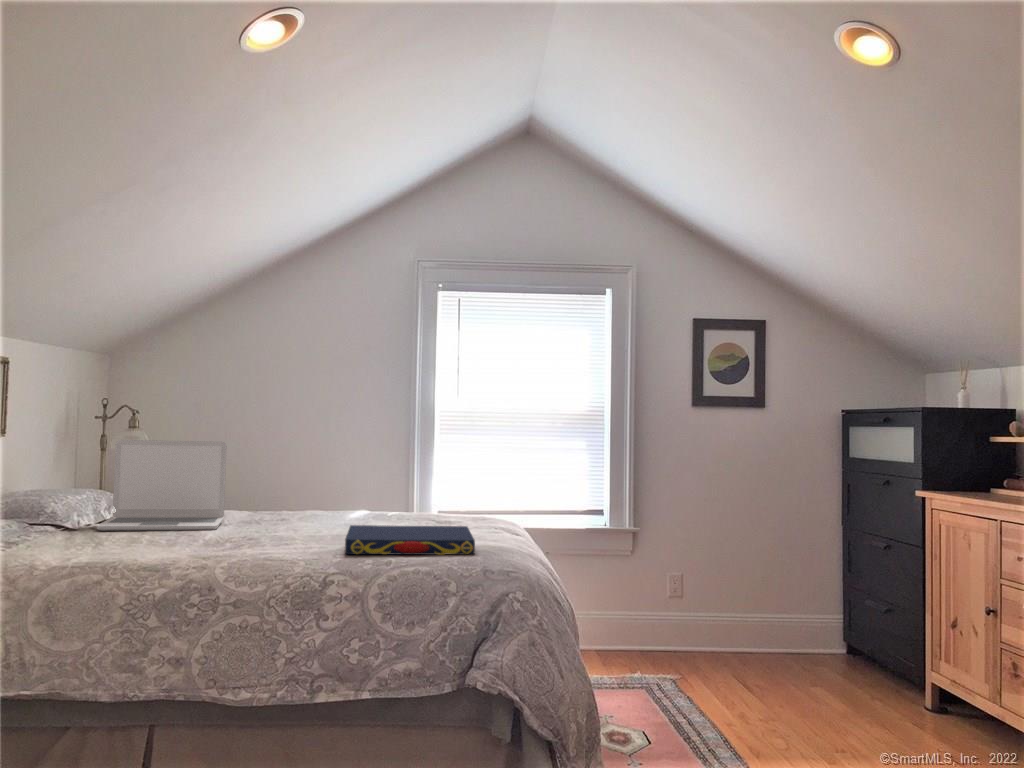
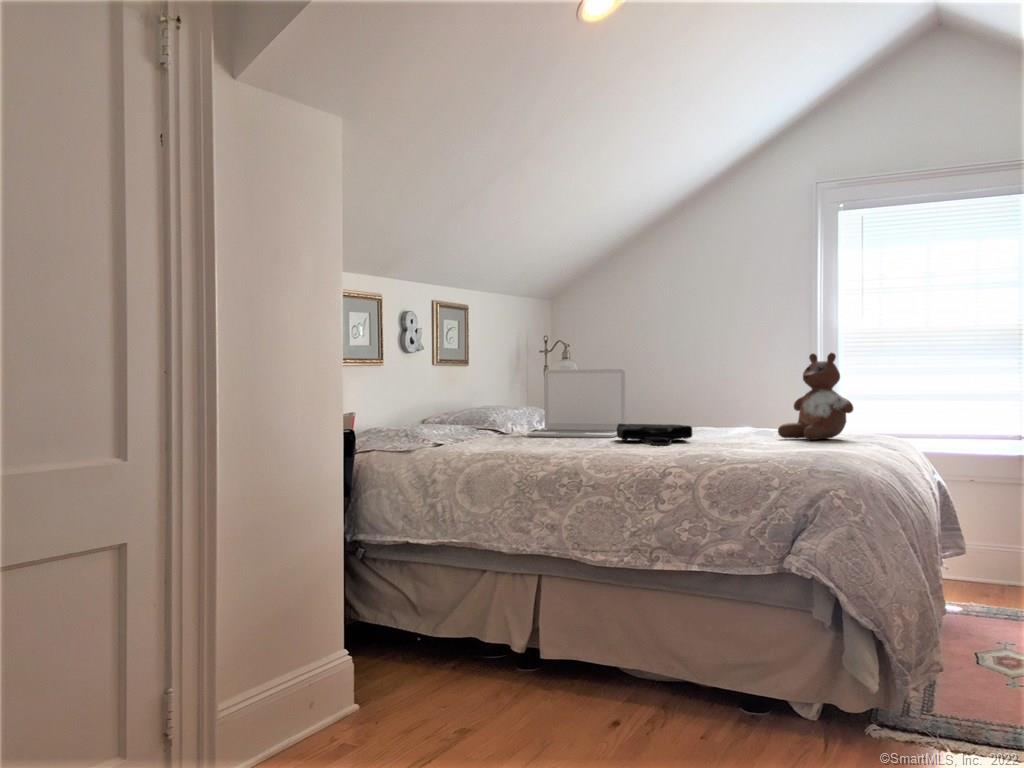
stuffed bear: none [411,432,488,528] -> present [778,353,853,440]
tote bag: none [229,513,328,544] -> present [616,424,692,446]
book: present [345,525,475,555] -> none [685,431,811,456]

